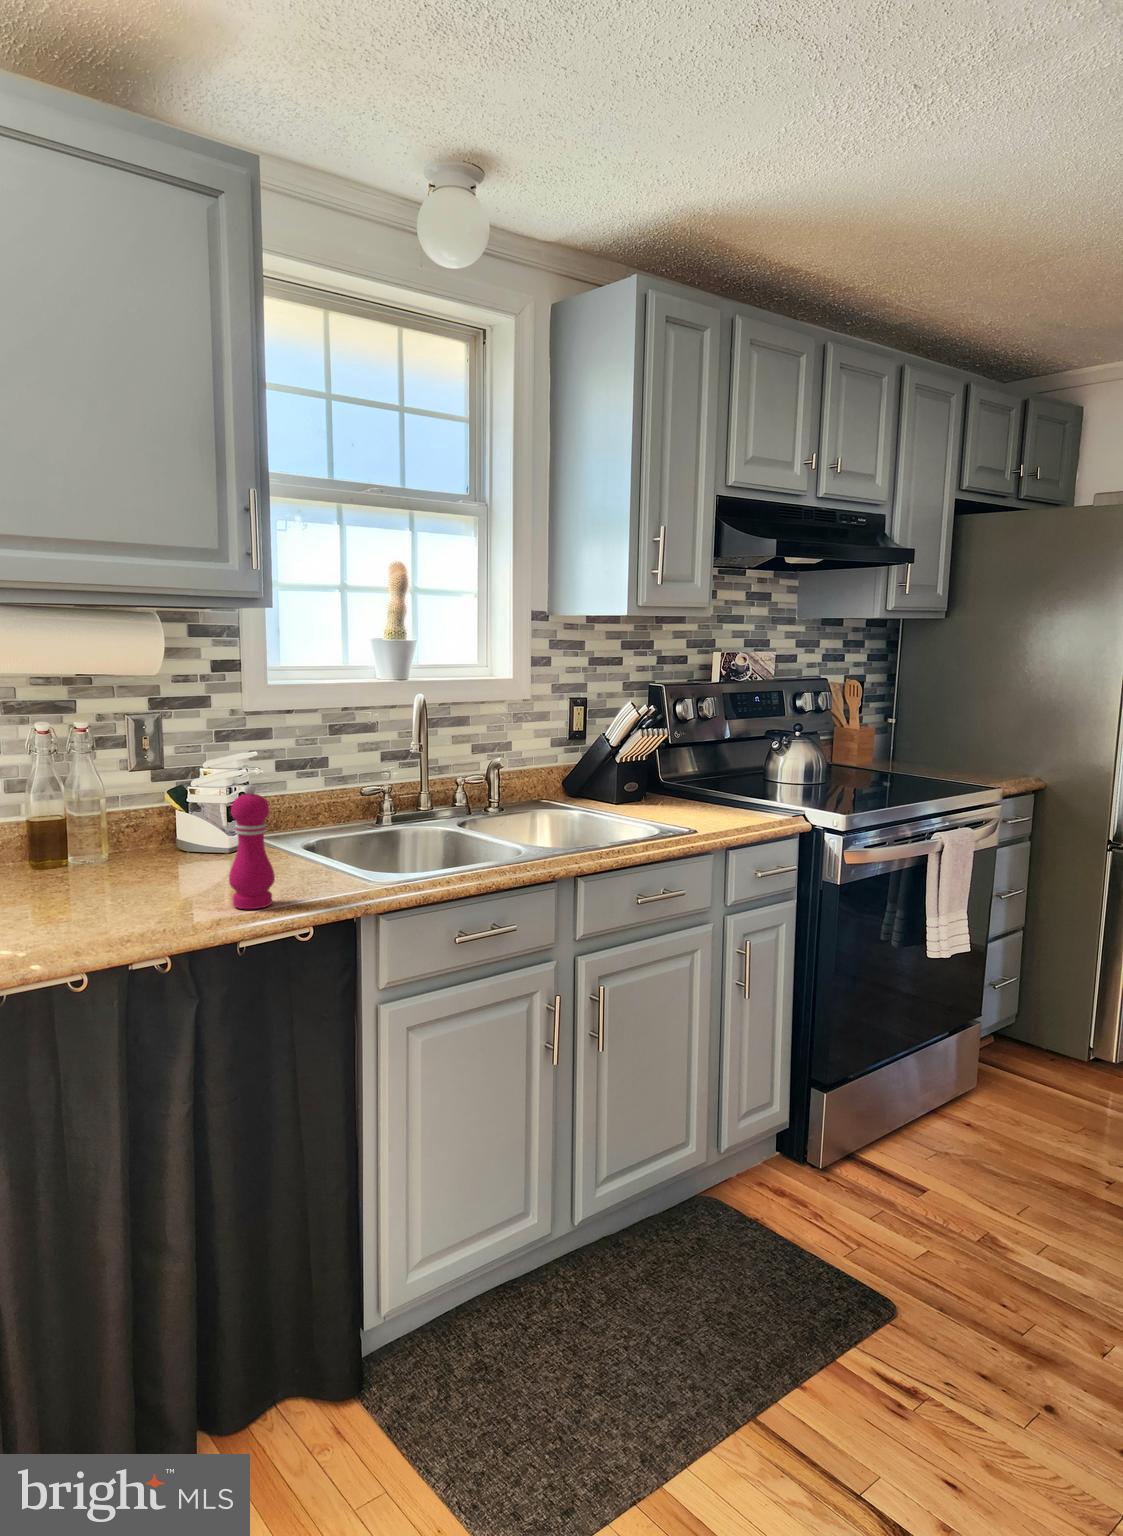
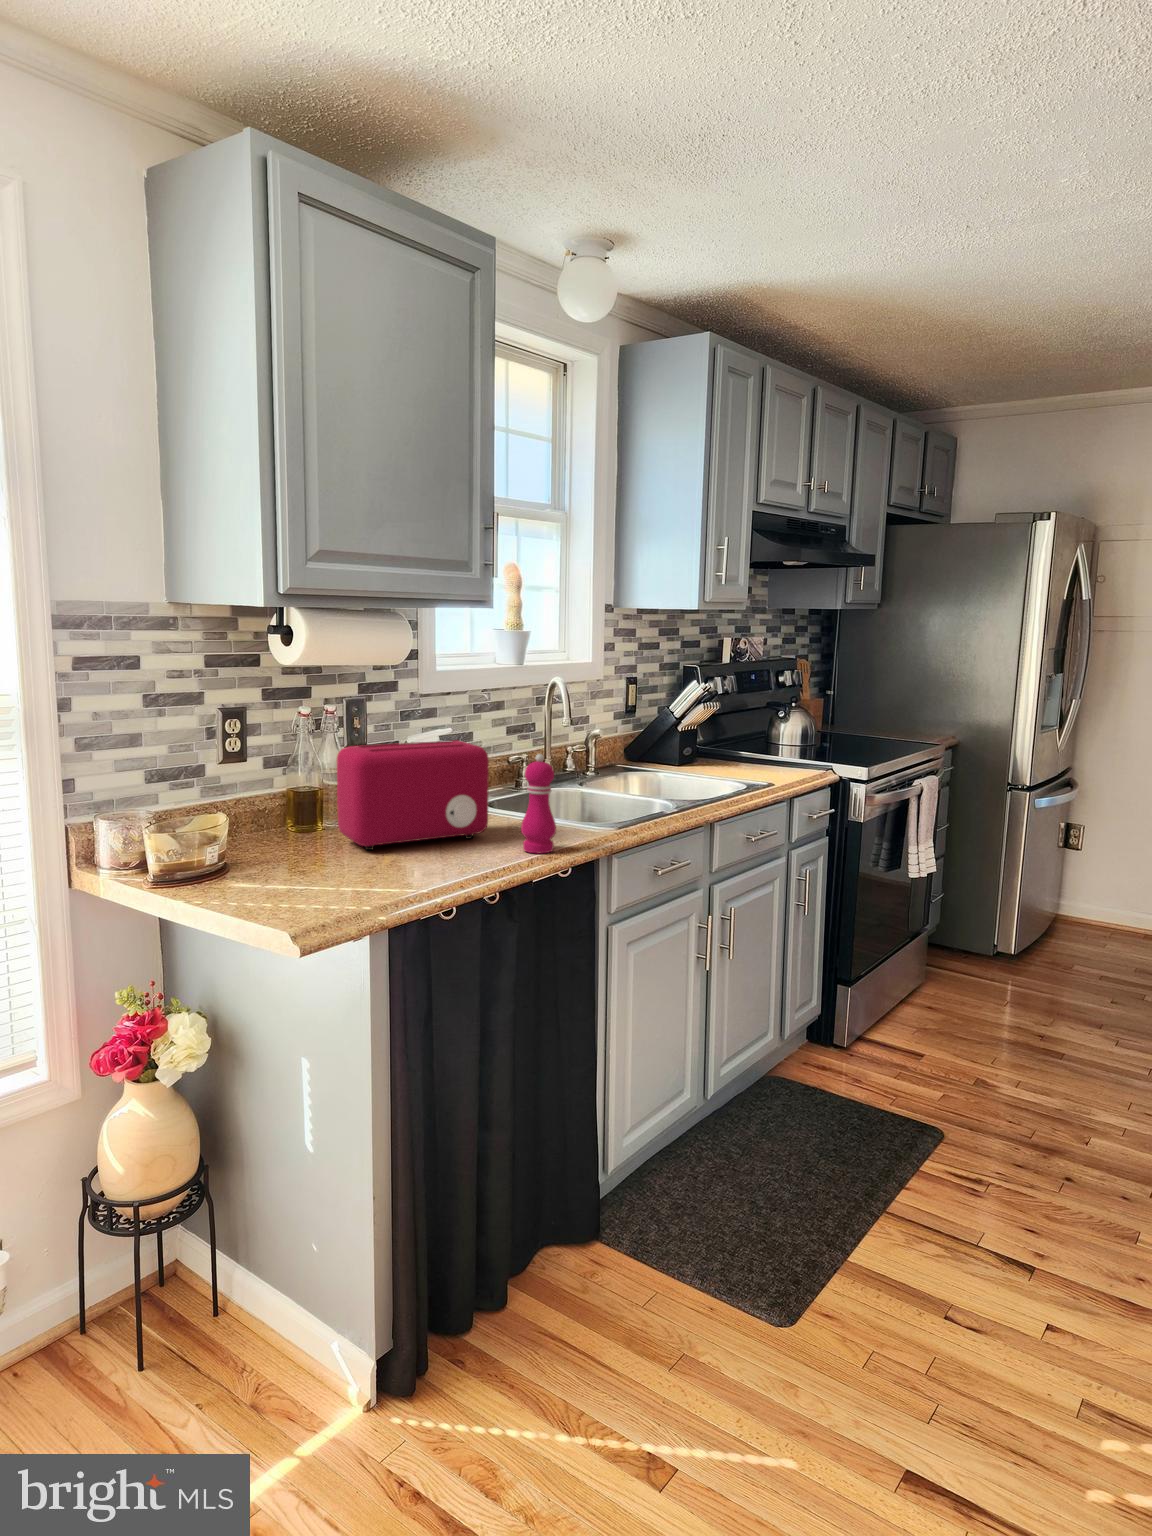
toaster: none [34,766,226,895] -> present [337,740,489,850]

